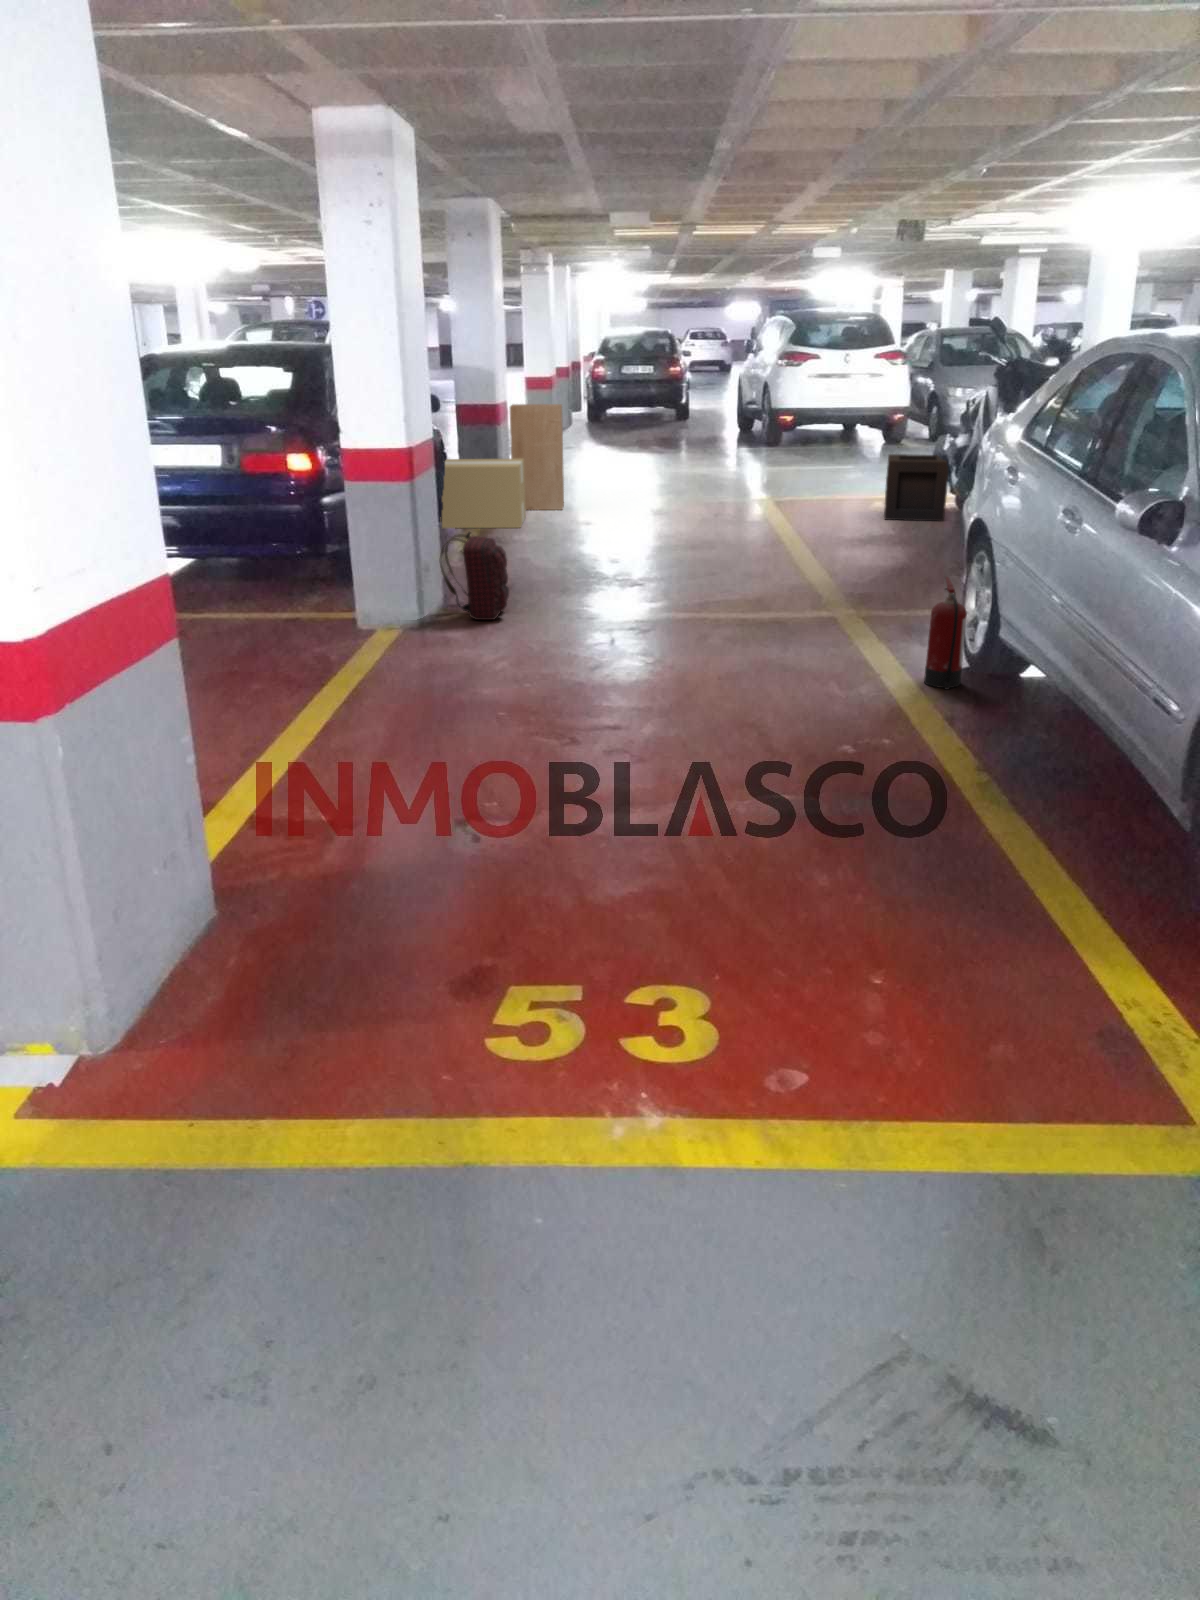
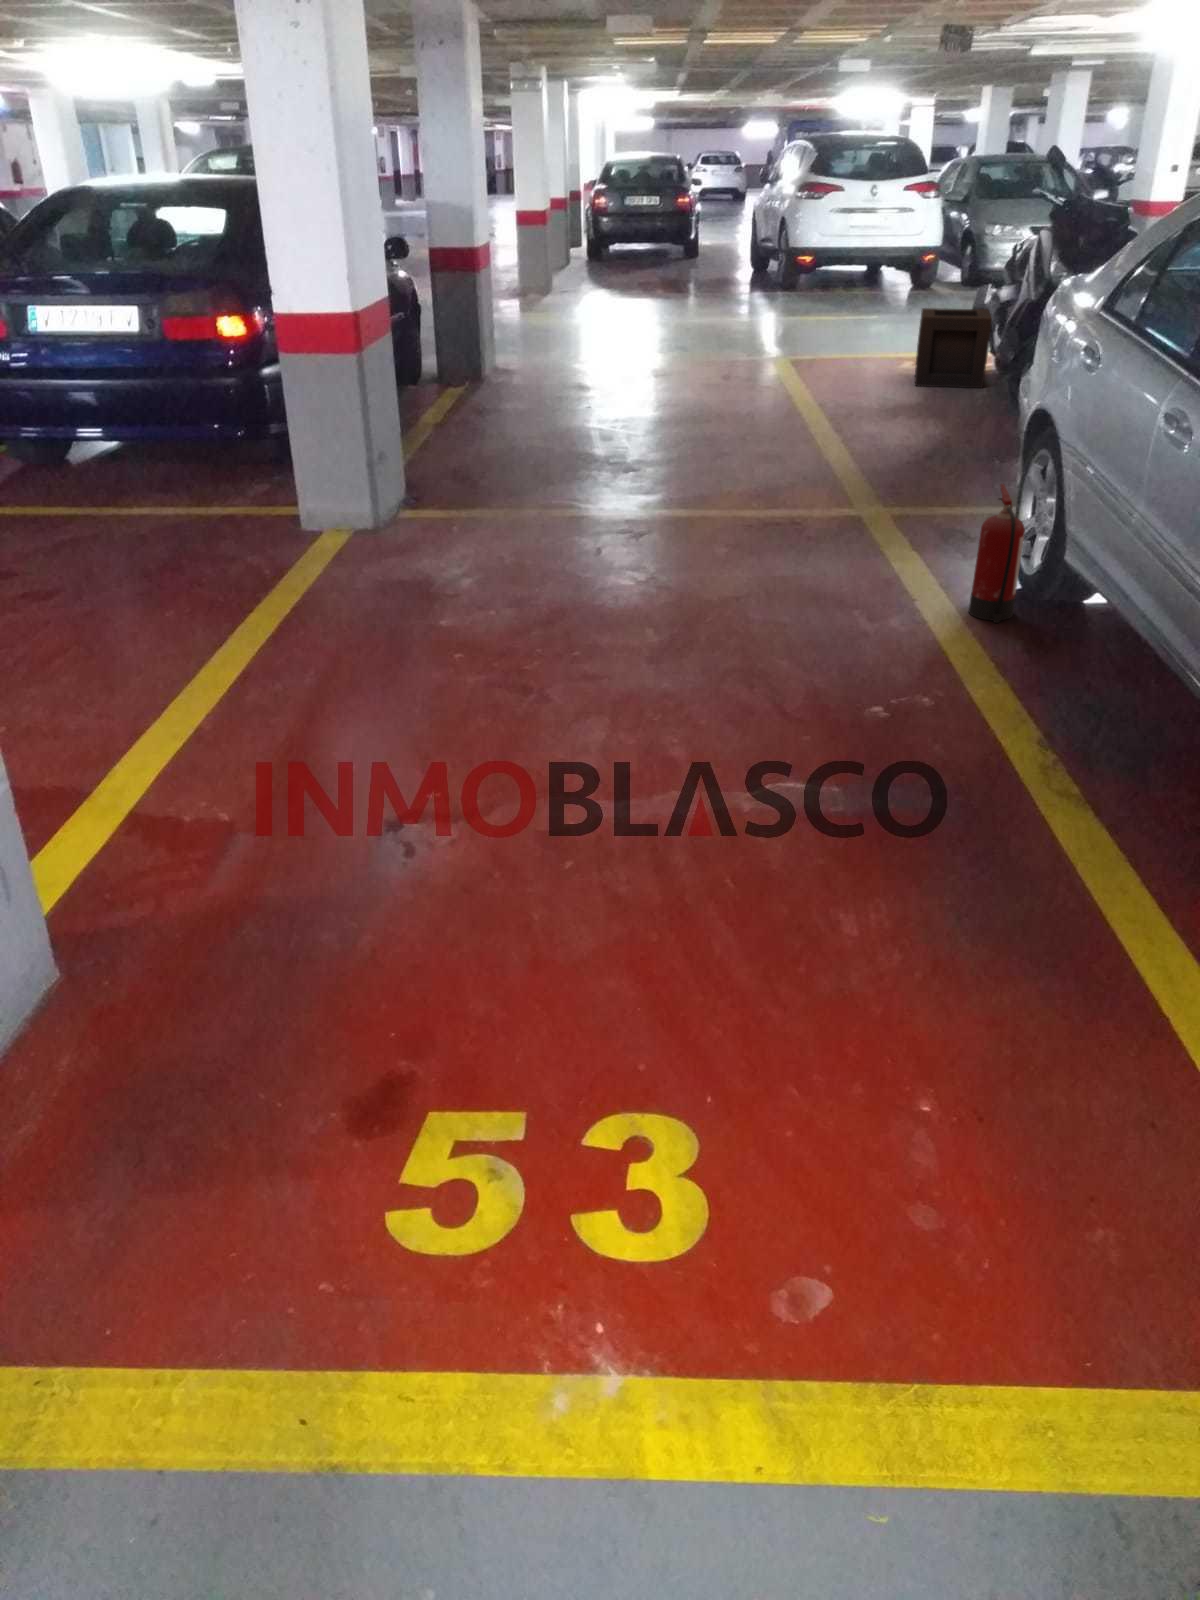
shelving unit: present [510,404,564,510] -> none [490,248,553,372]
cardboard box: present [442,459,526,528] -> none [407,313,509,396]
backpack: present [439,532,509,620] -> none [395,414,479,521]

